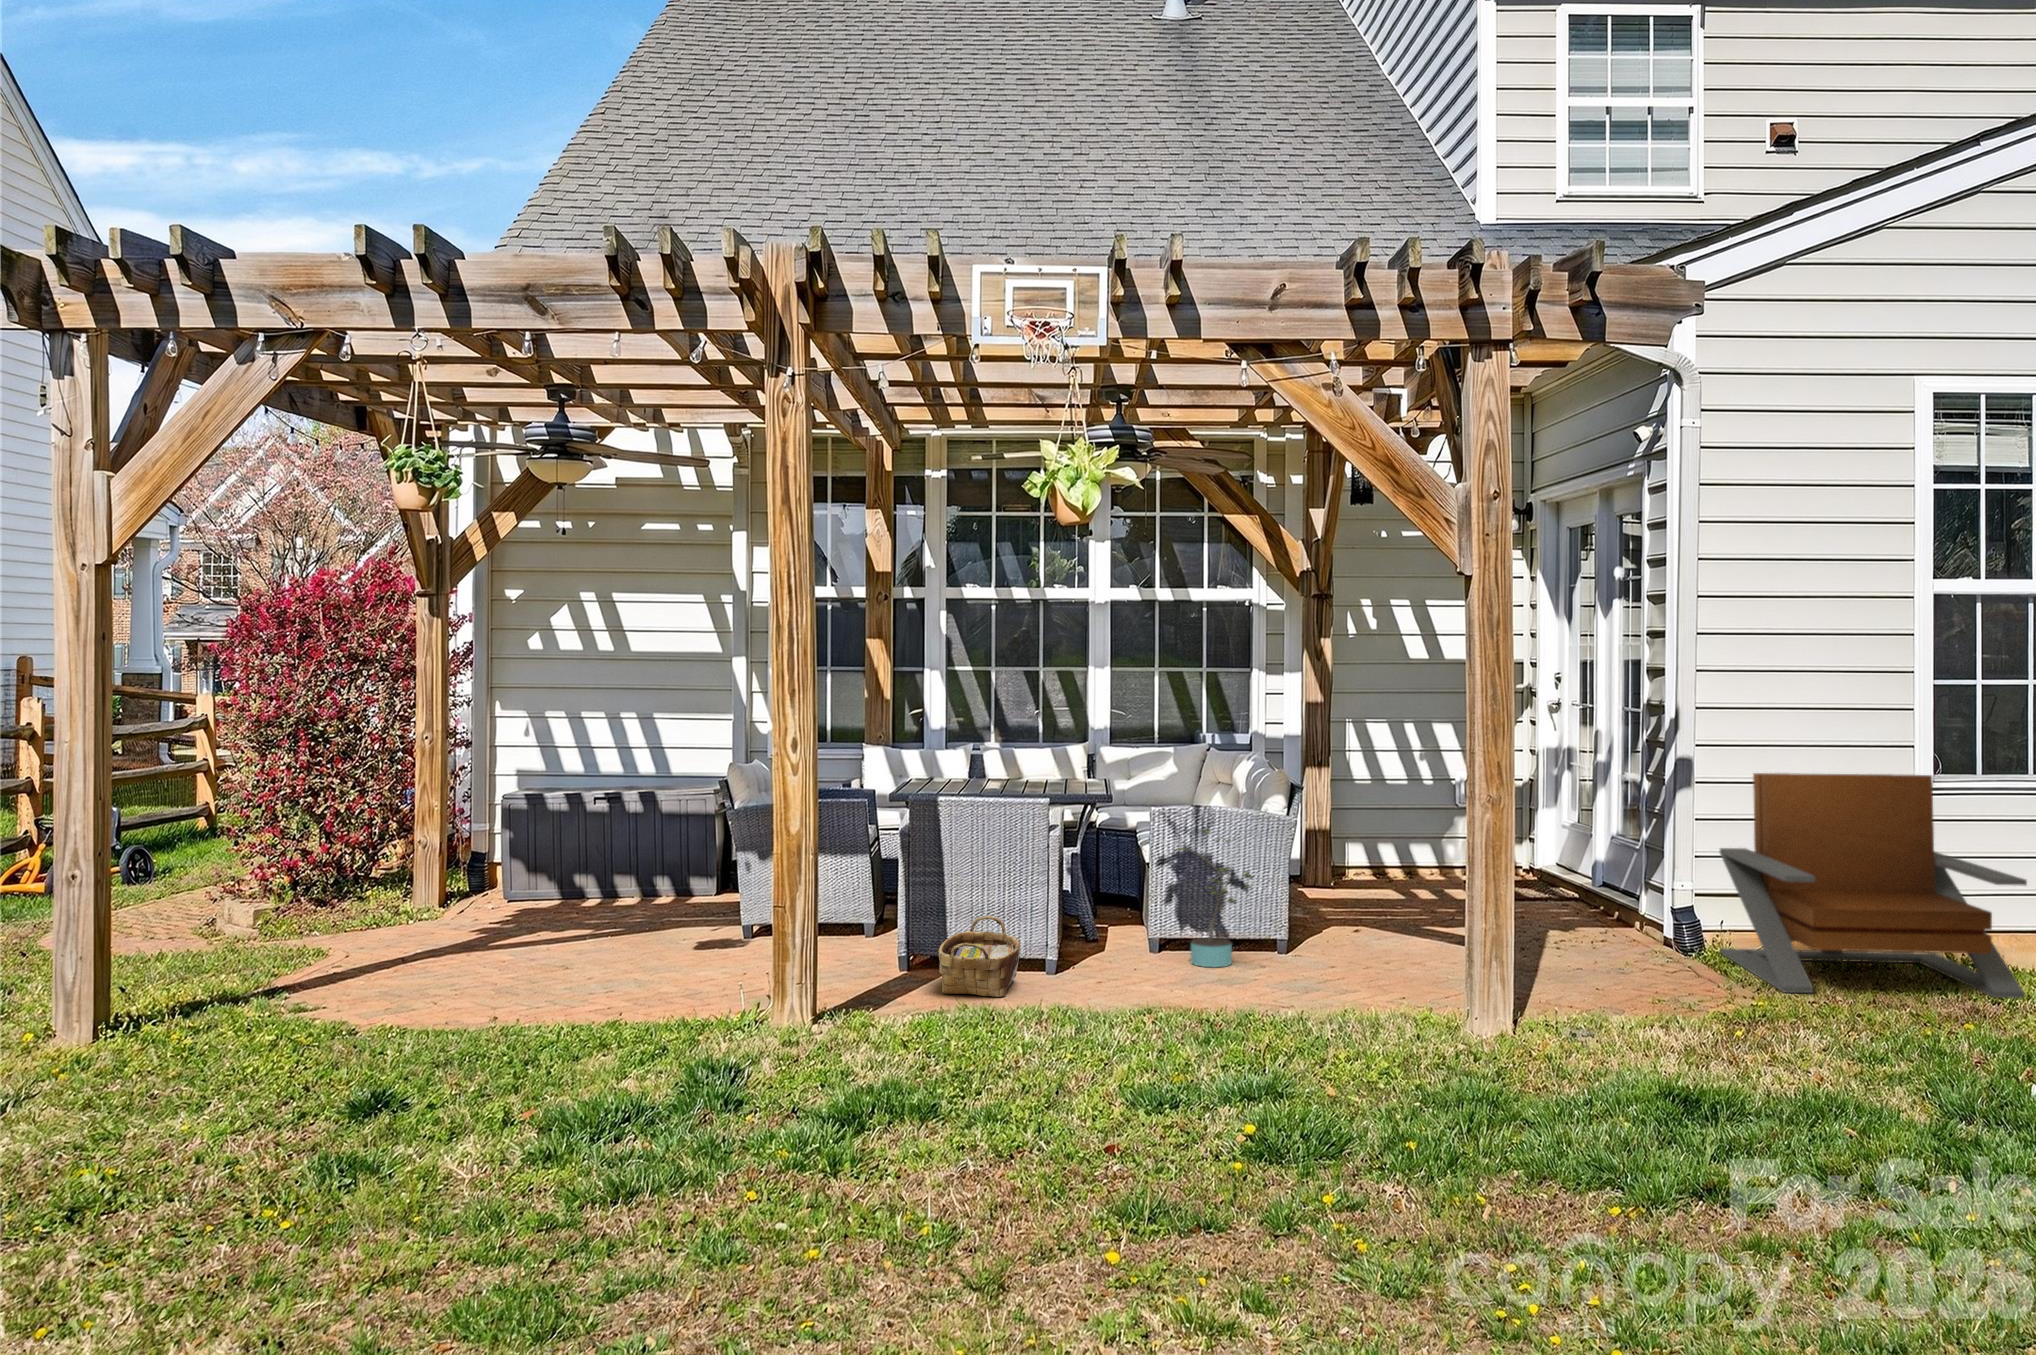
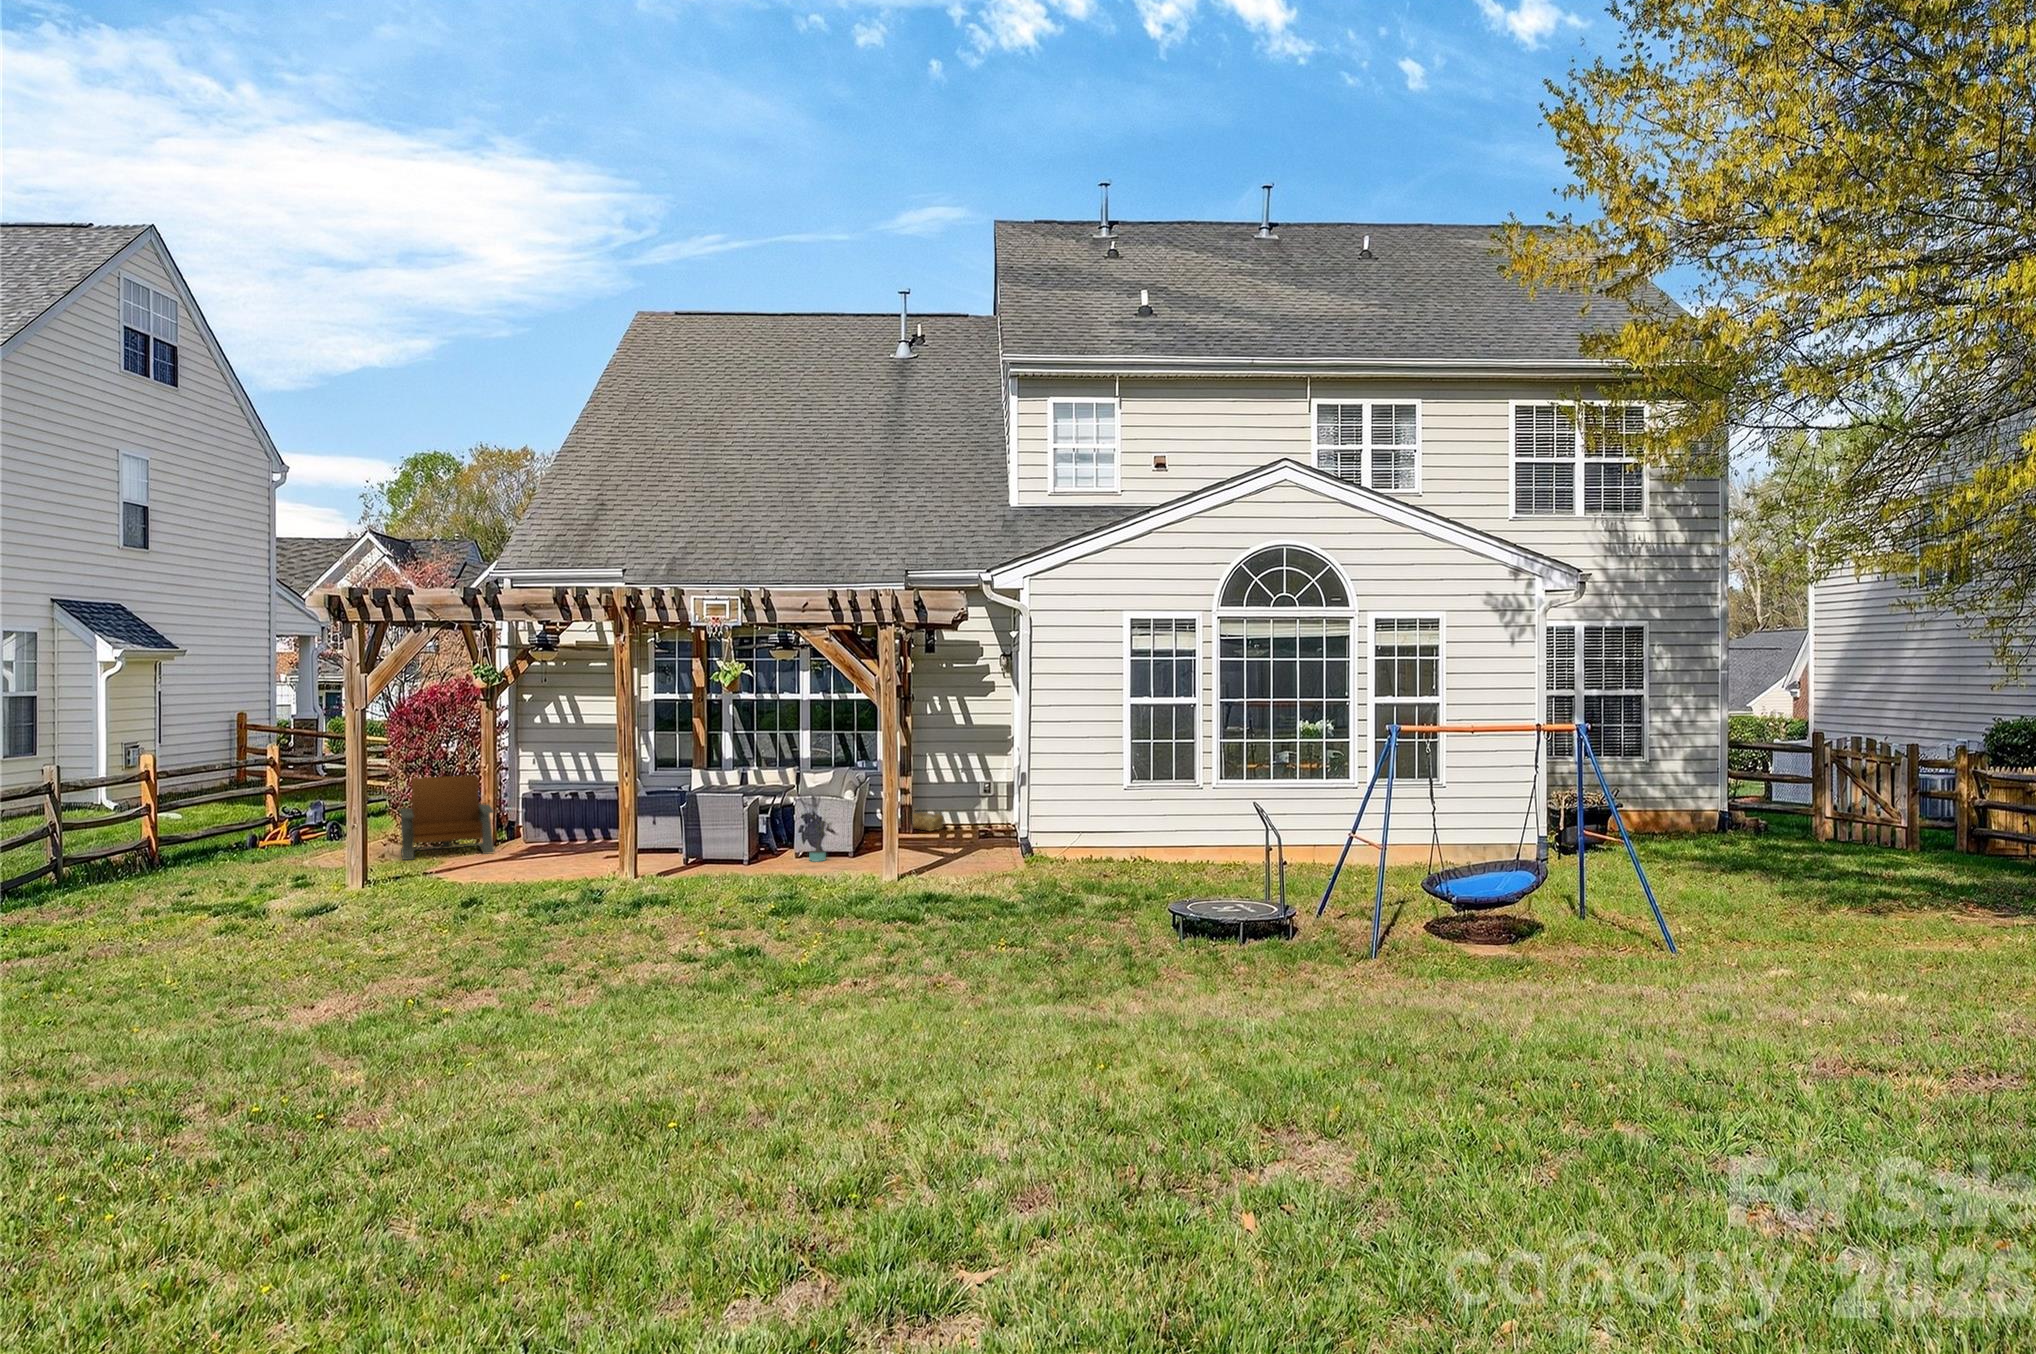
lounge chair: present [1720,773,2027,998] -> present [400,775,494,860]
woven basket: present [939,916,1020,997] -> present [912,811,944,831]

